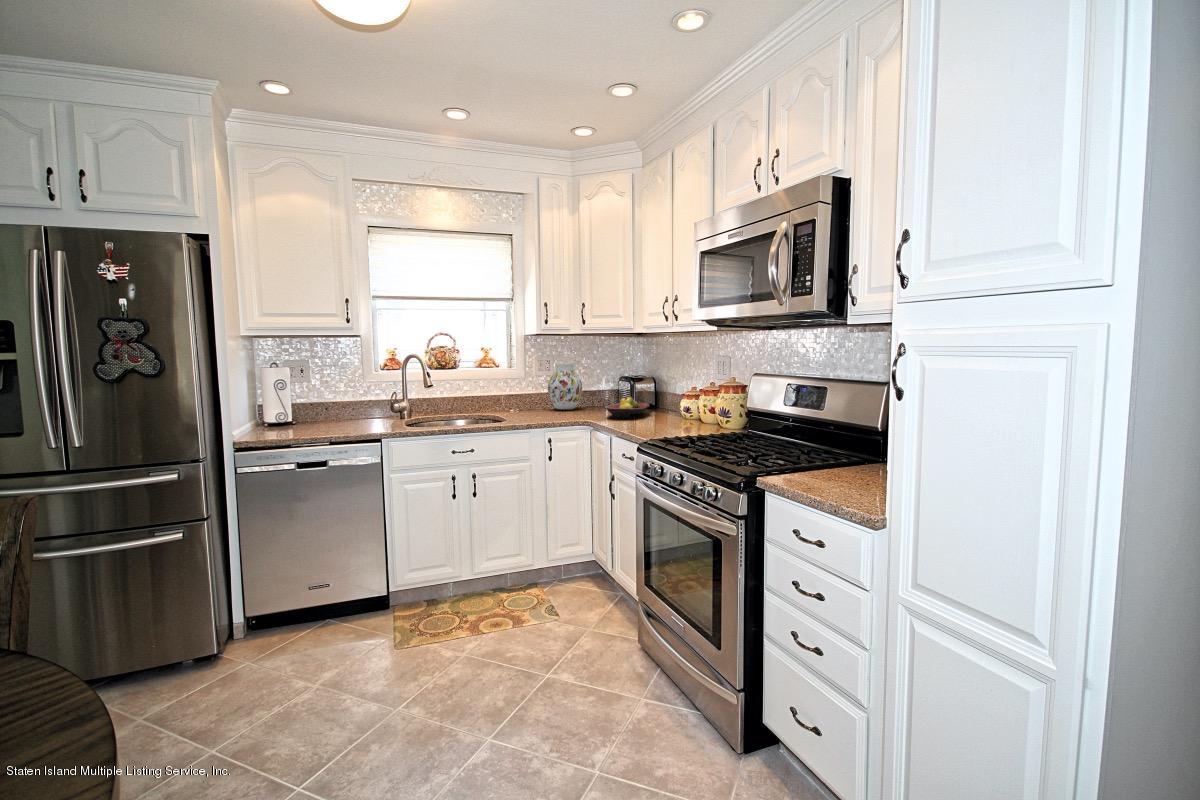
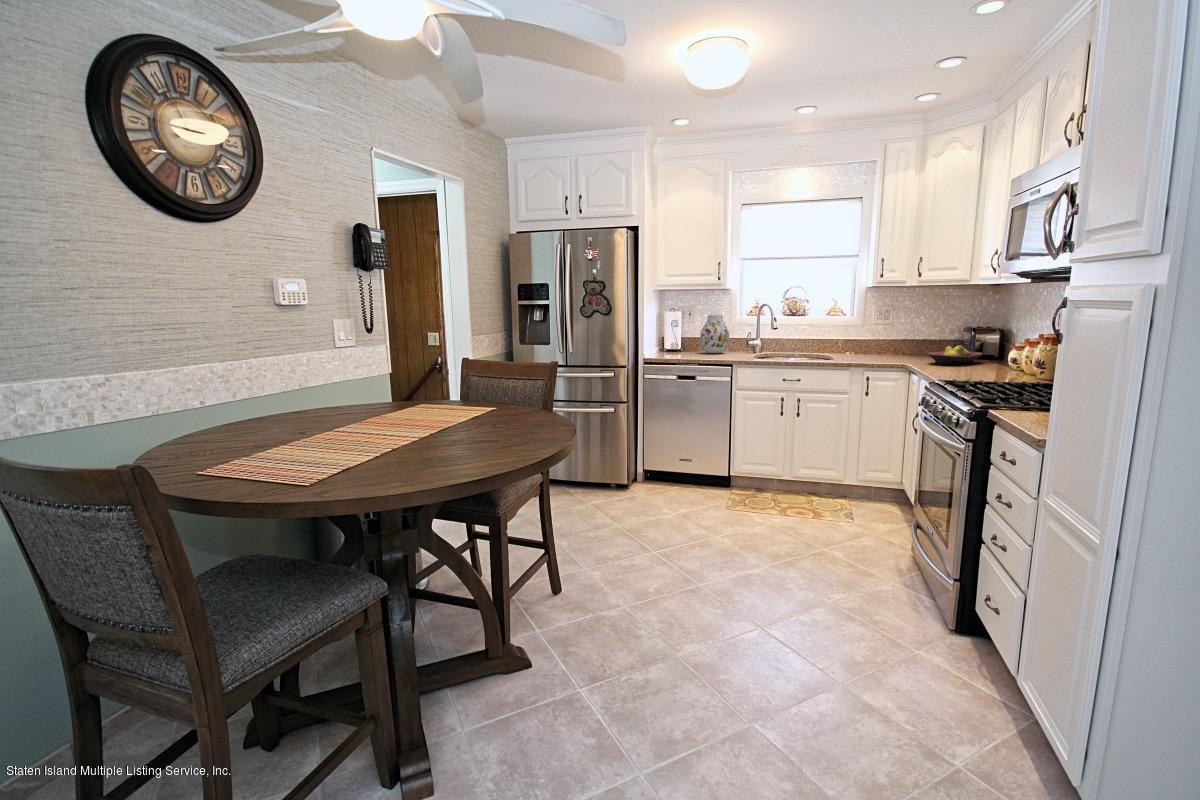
vase: present [548,363,582,410] -> present [700,315,729,354]

